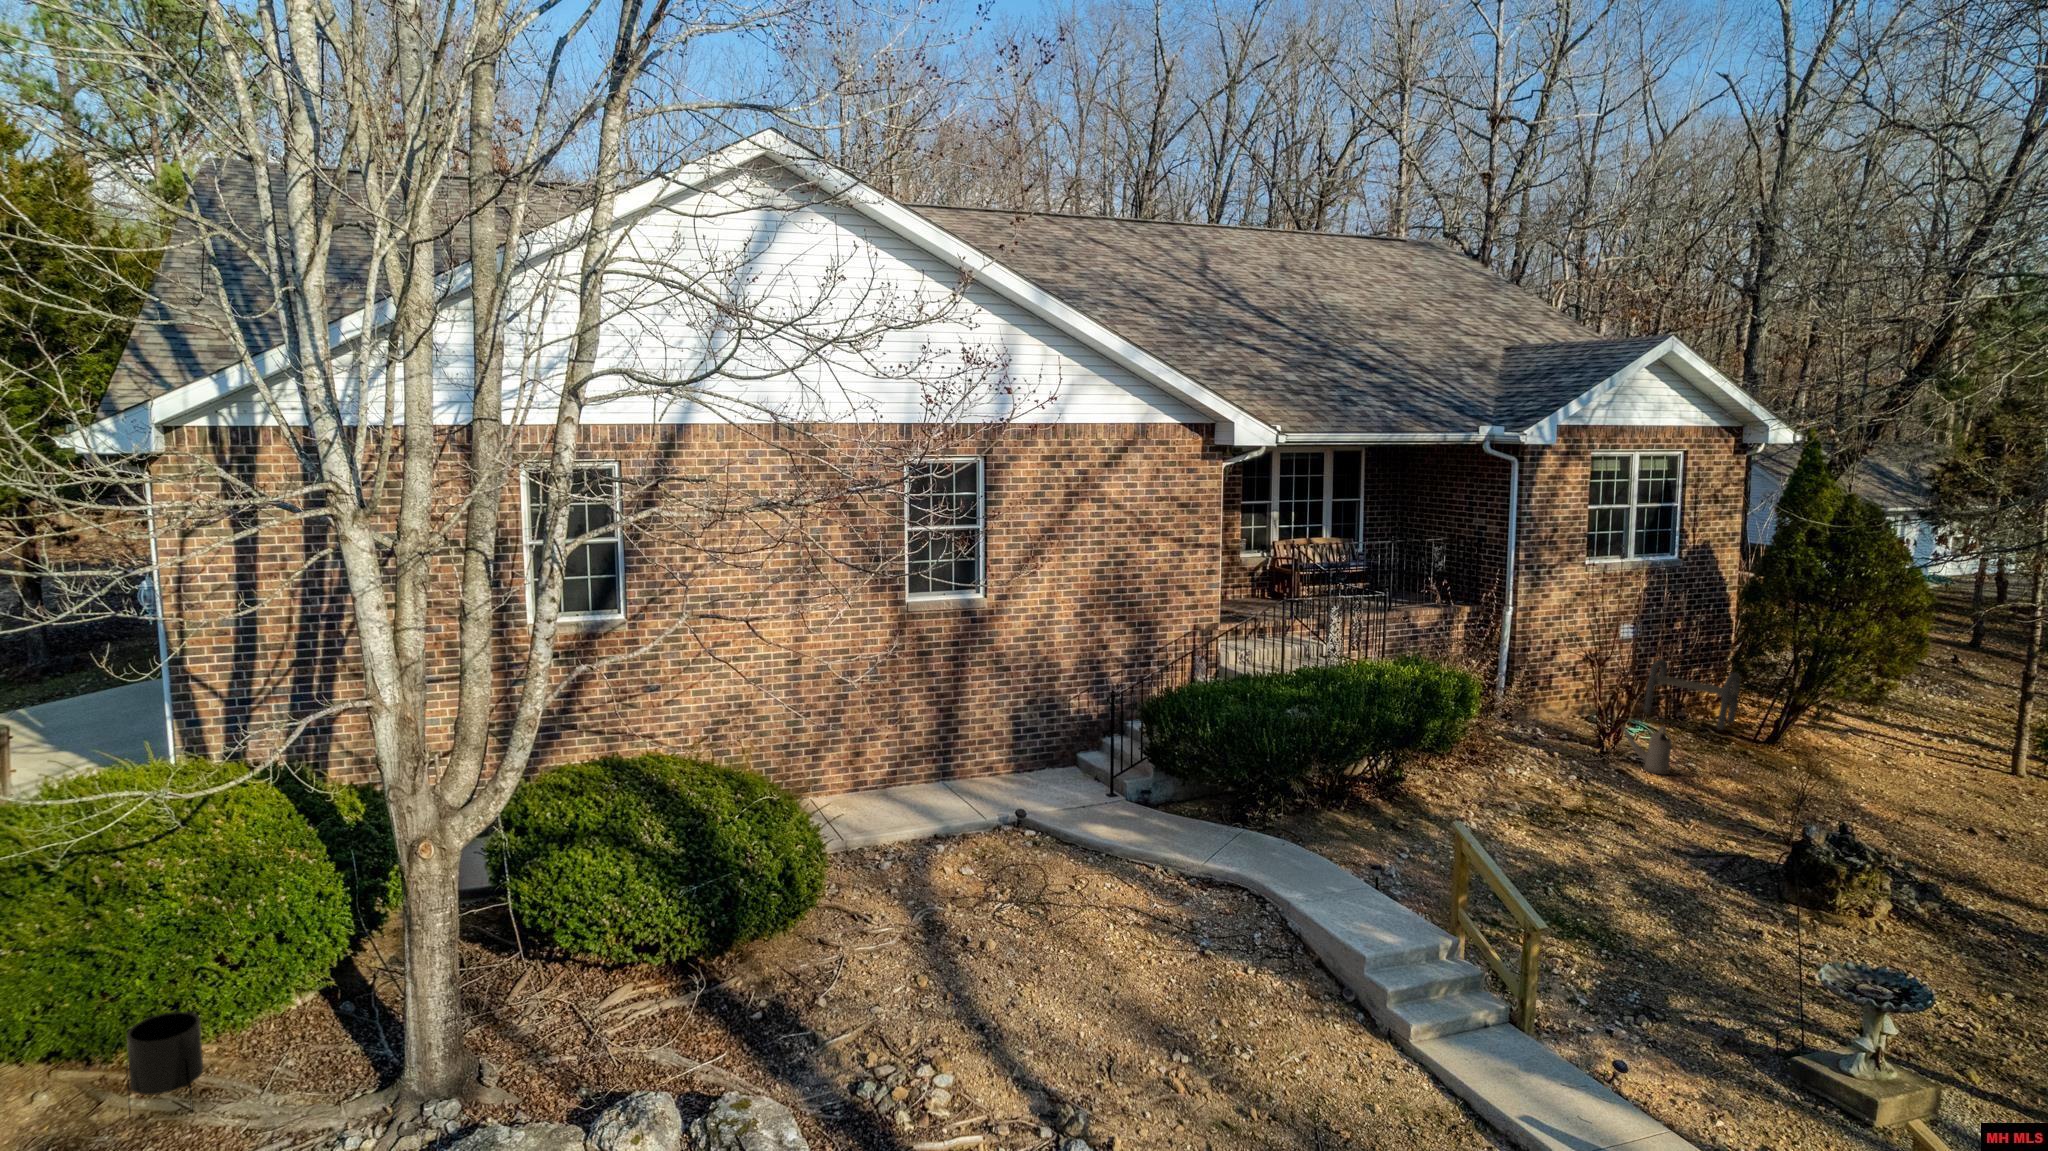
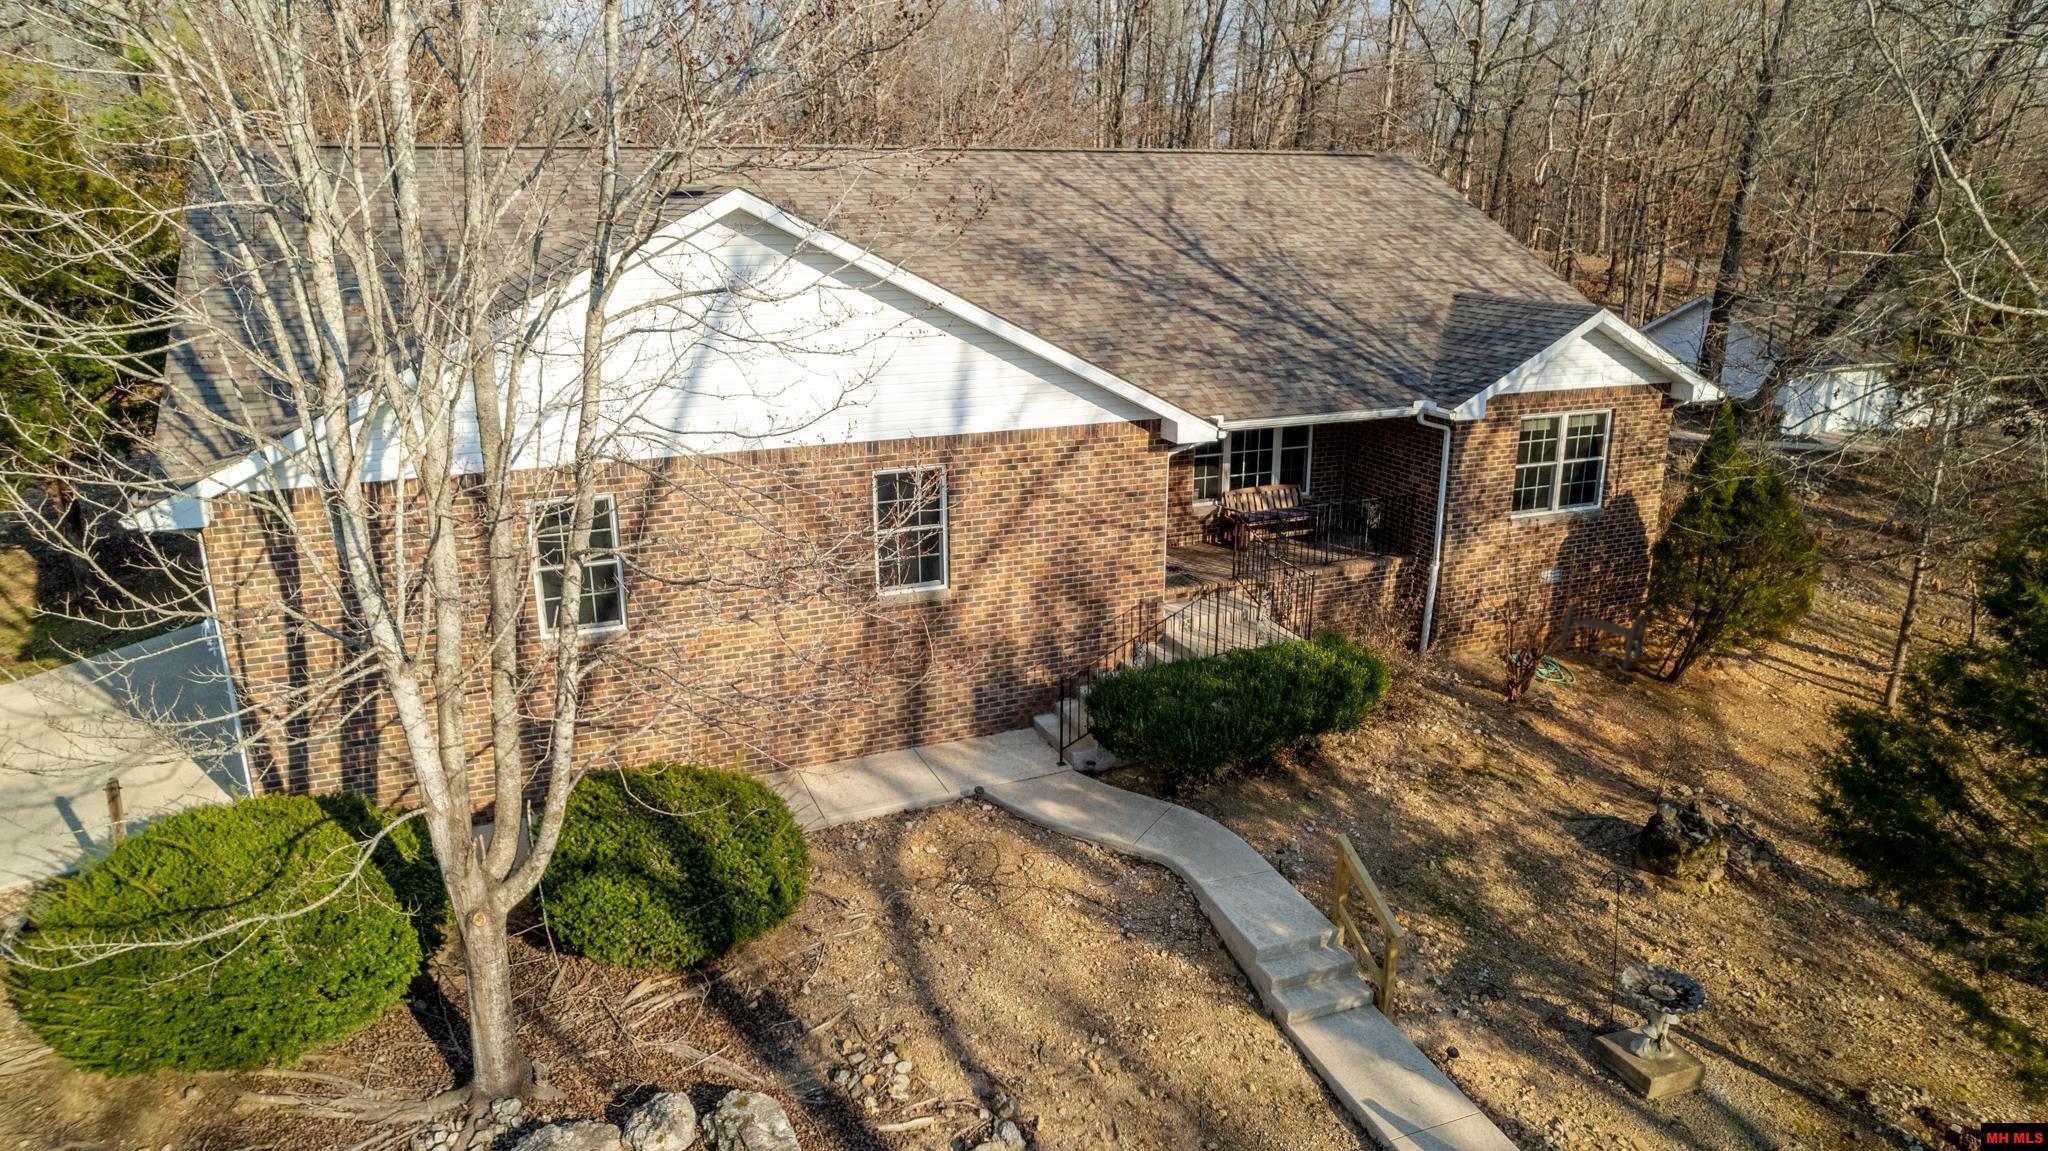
watering can: present [1621,725,1677,774] -> none [1527,677,1576,724]
planter: present [126,1012,203,1116] -> none [254,1033,315,1116]

